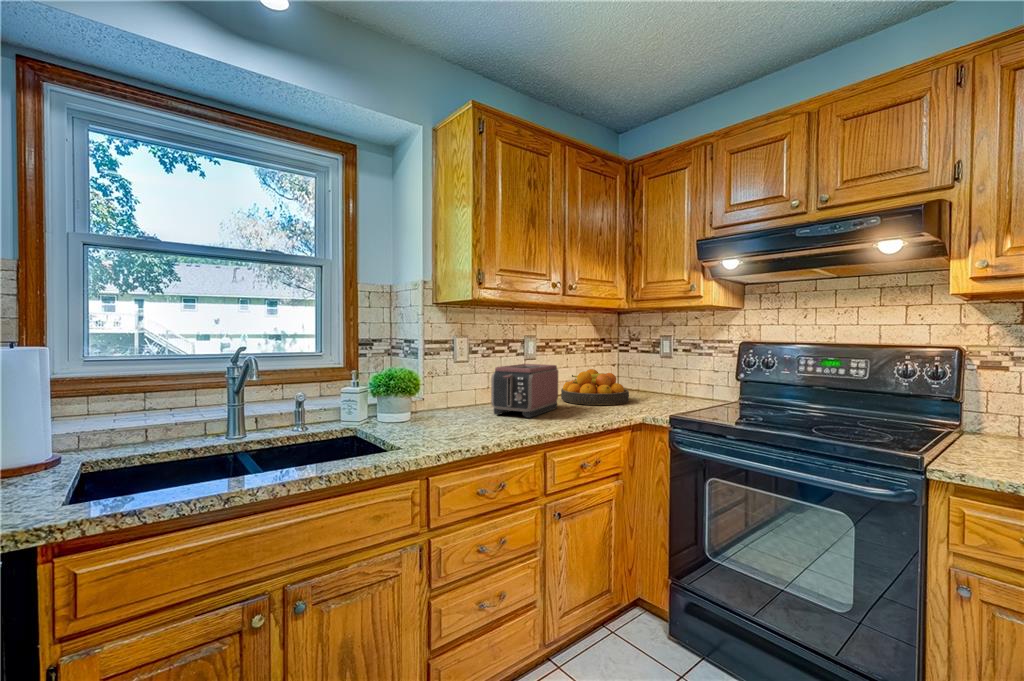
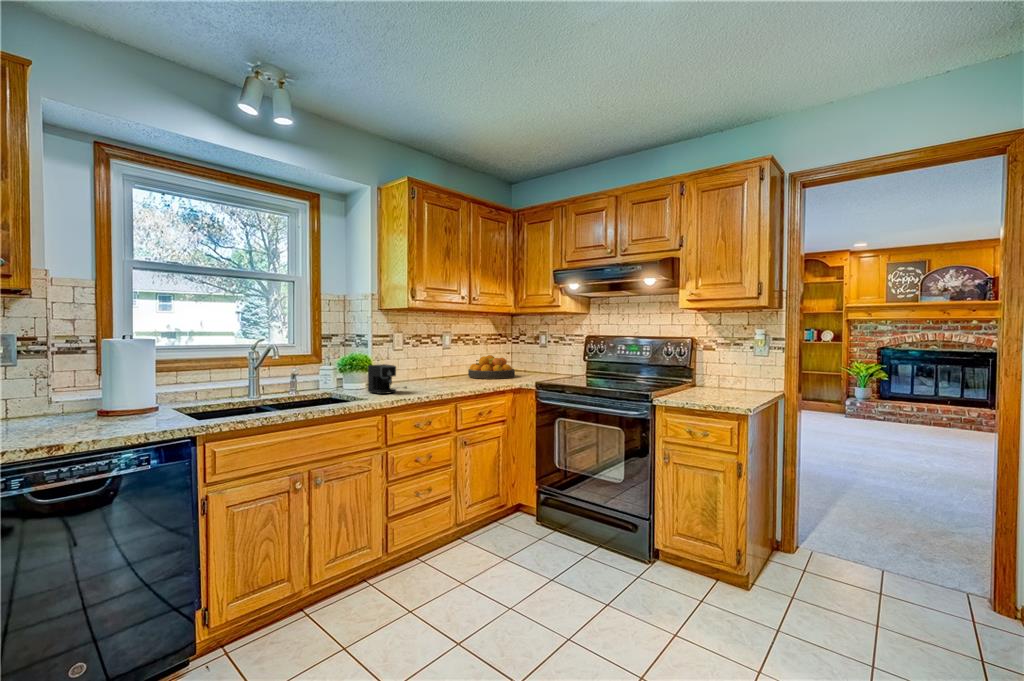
toaster: present [491,364,558,418] -> none [420,351,466,385]
coffee maker: none [408,387,470,437] -> present [368,364,406,394]

